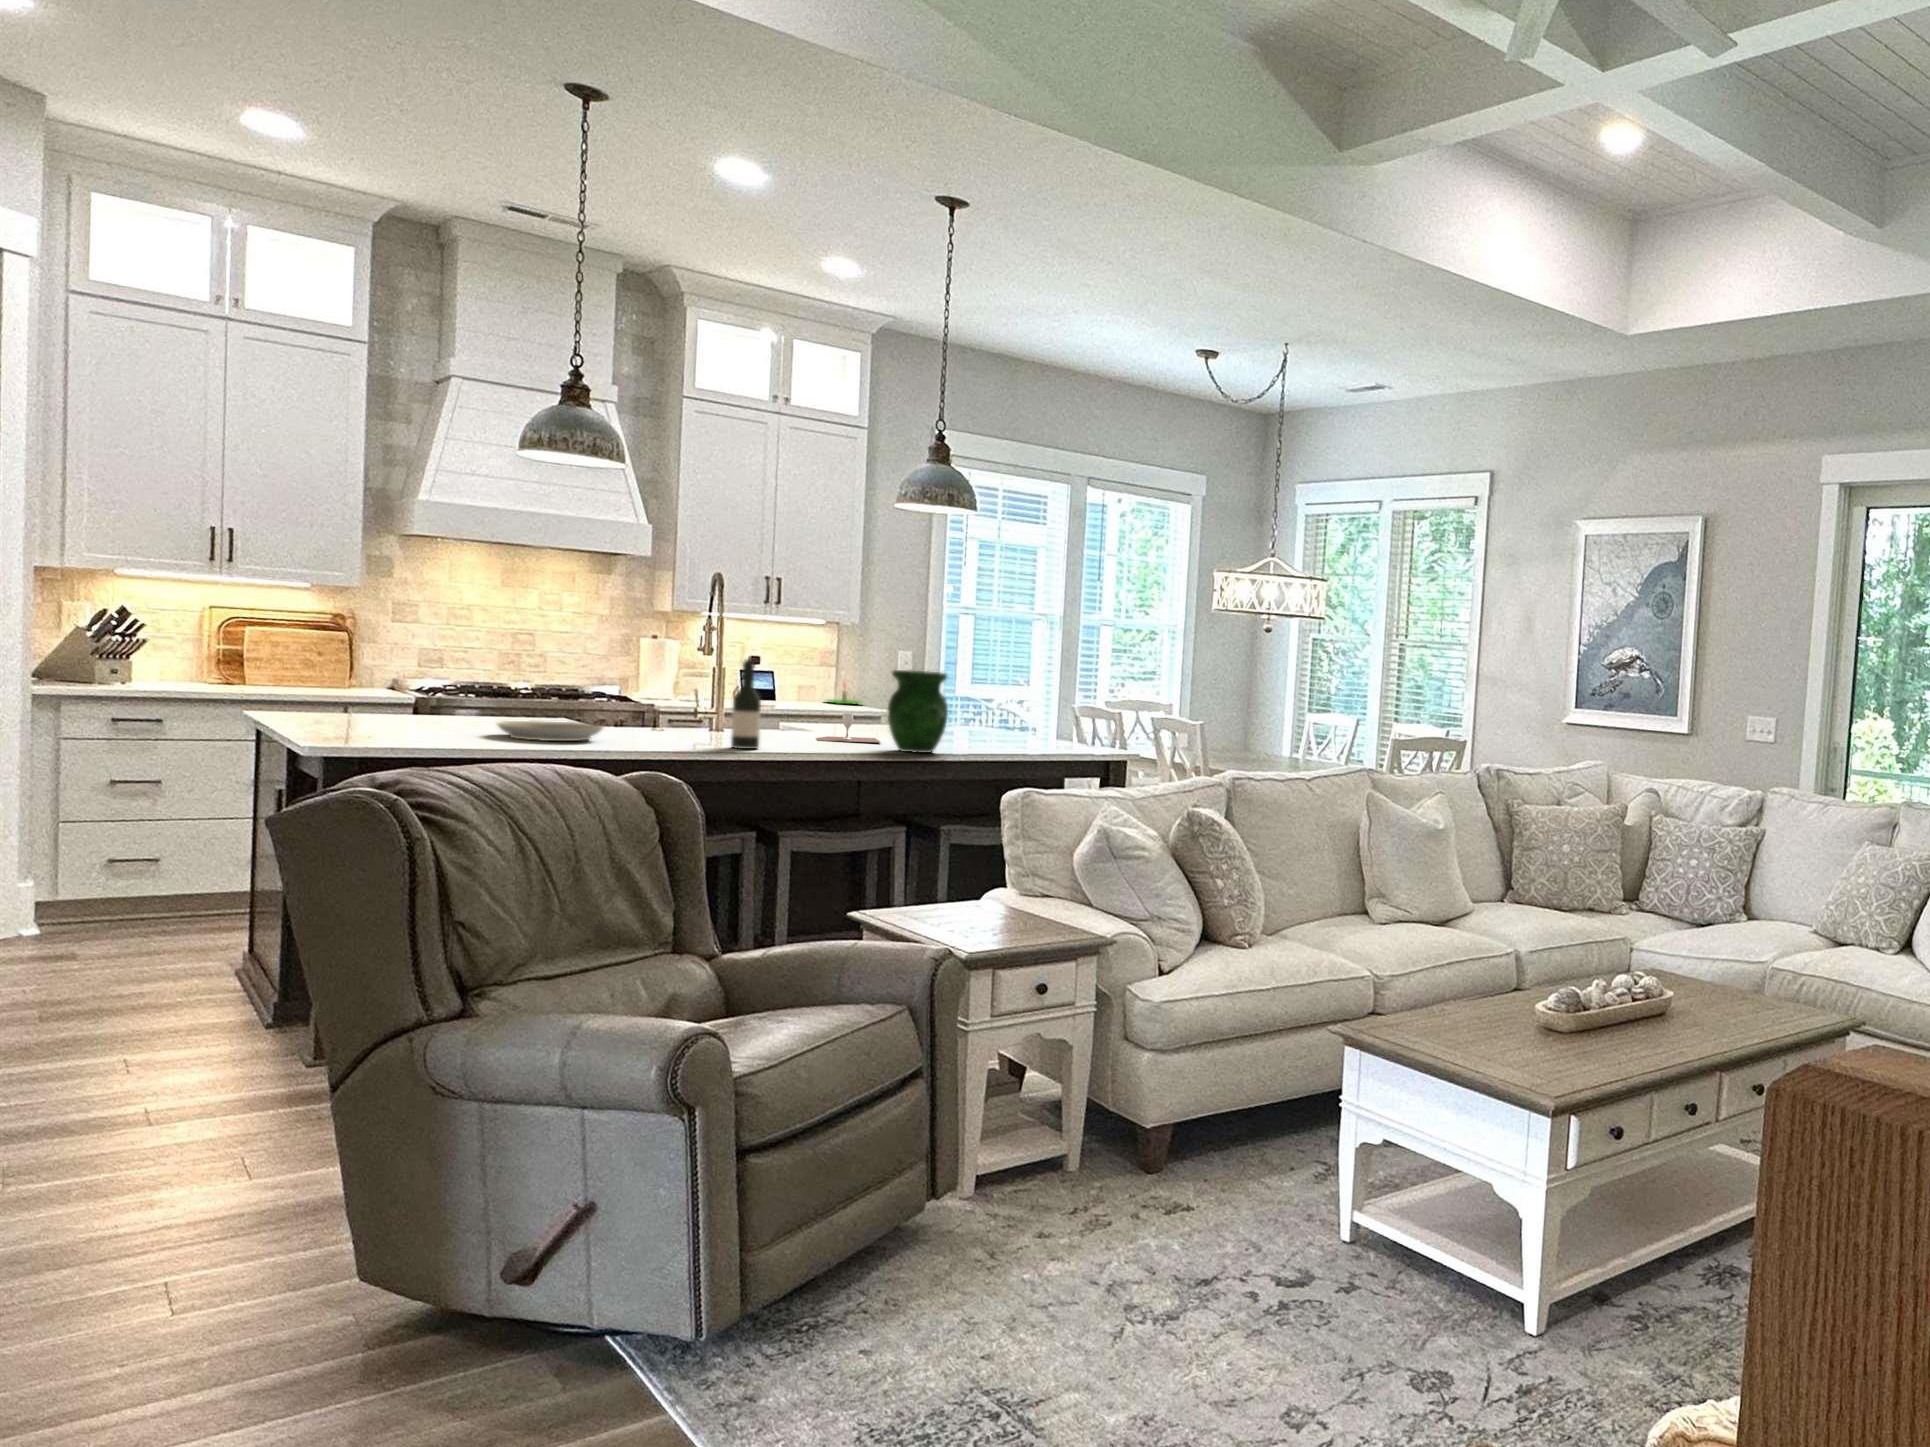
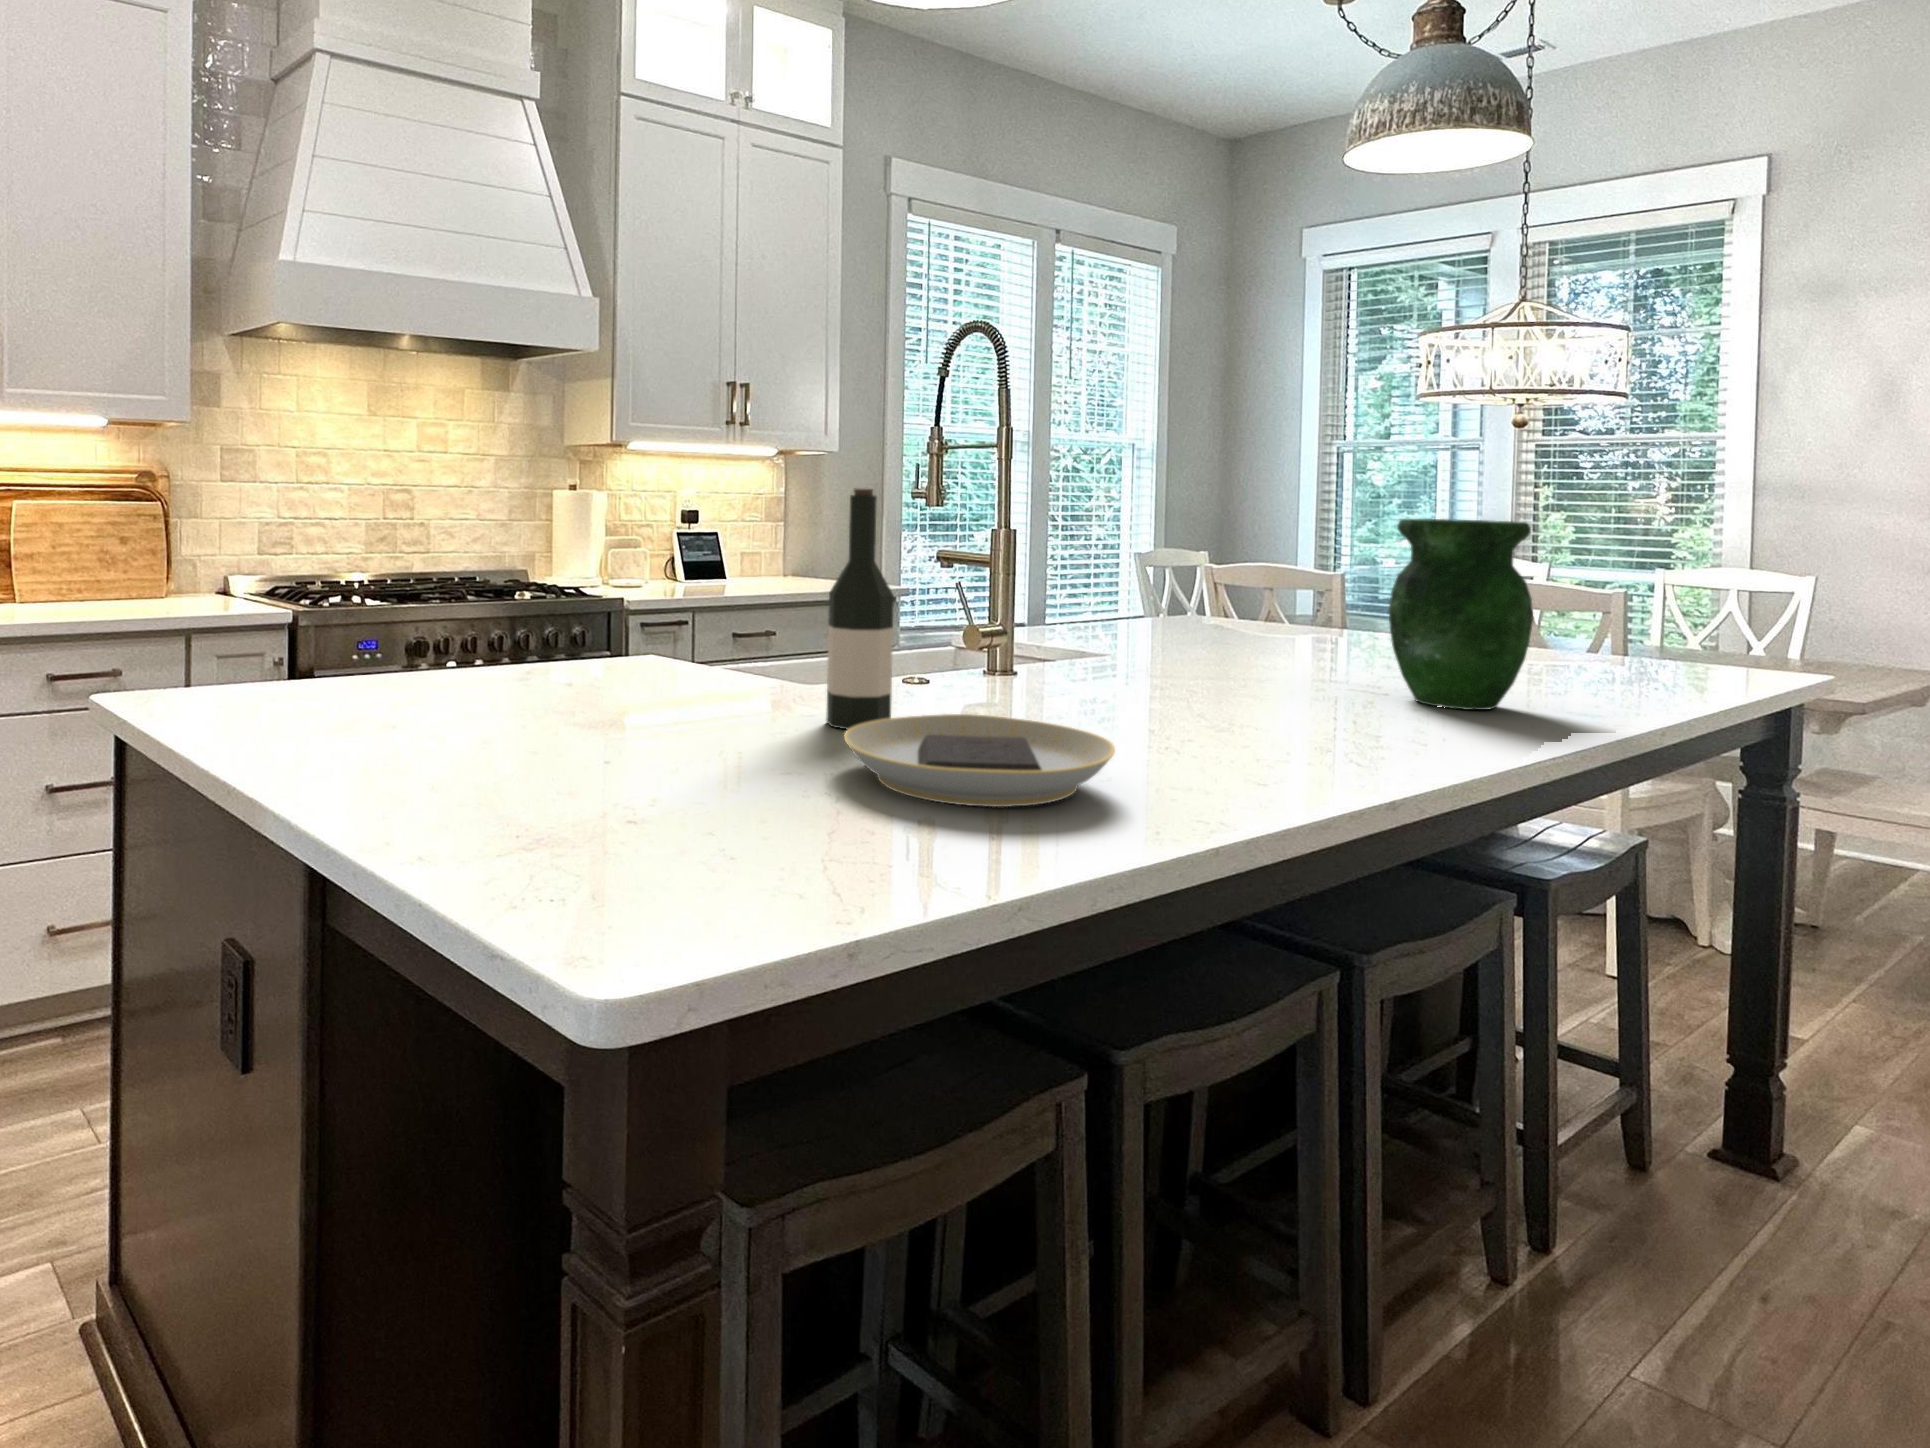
wine bottle: present [731,660,761,749] -> present [826,488,894,730]
candle: present [828,683,860,704] -> none [769,534,825,571]
wine glass: present [816,714,880,743] -> none [1120,616,1299,684]

